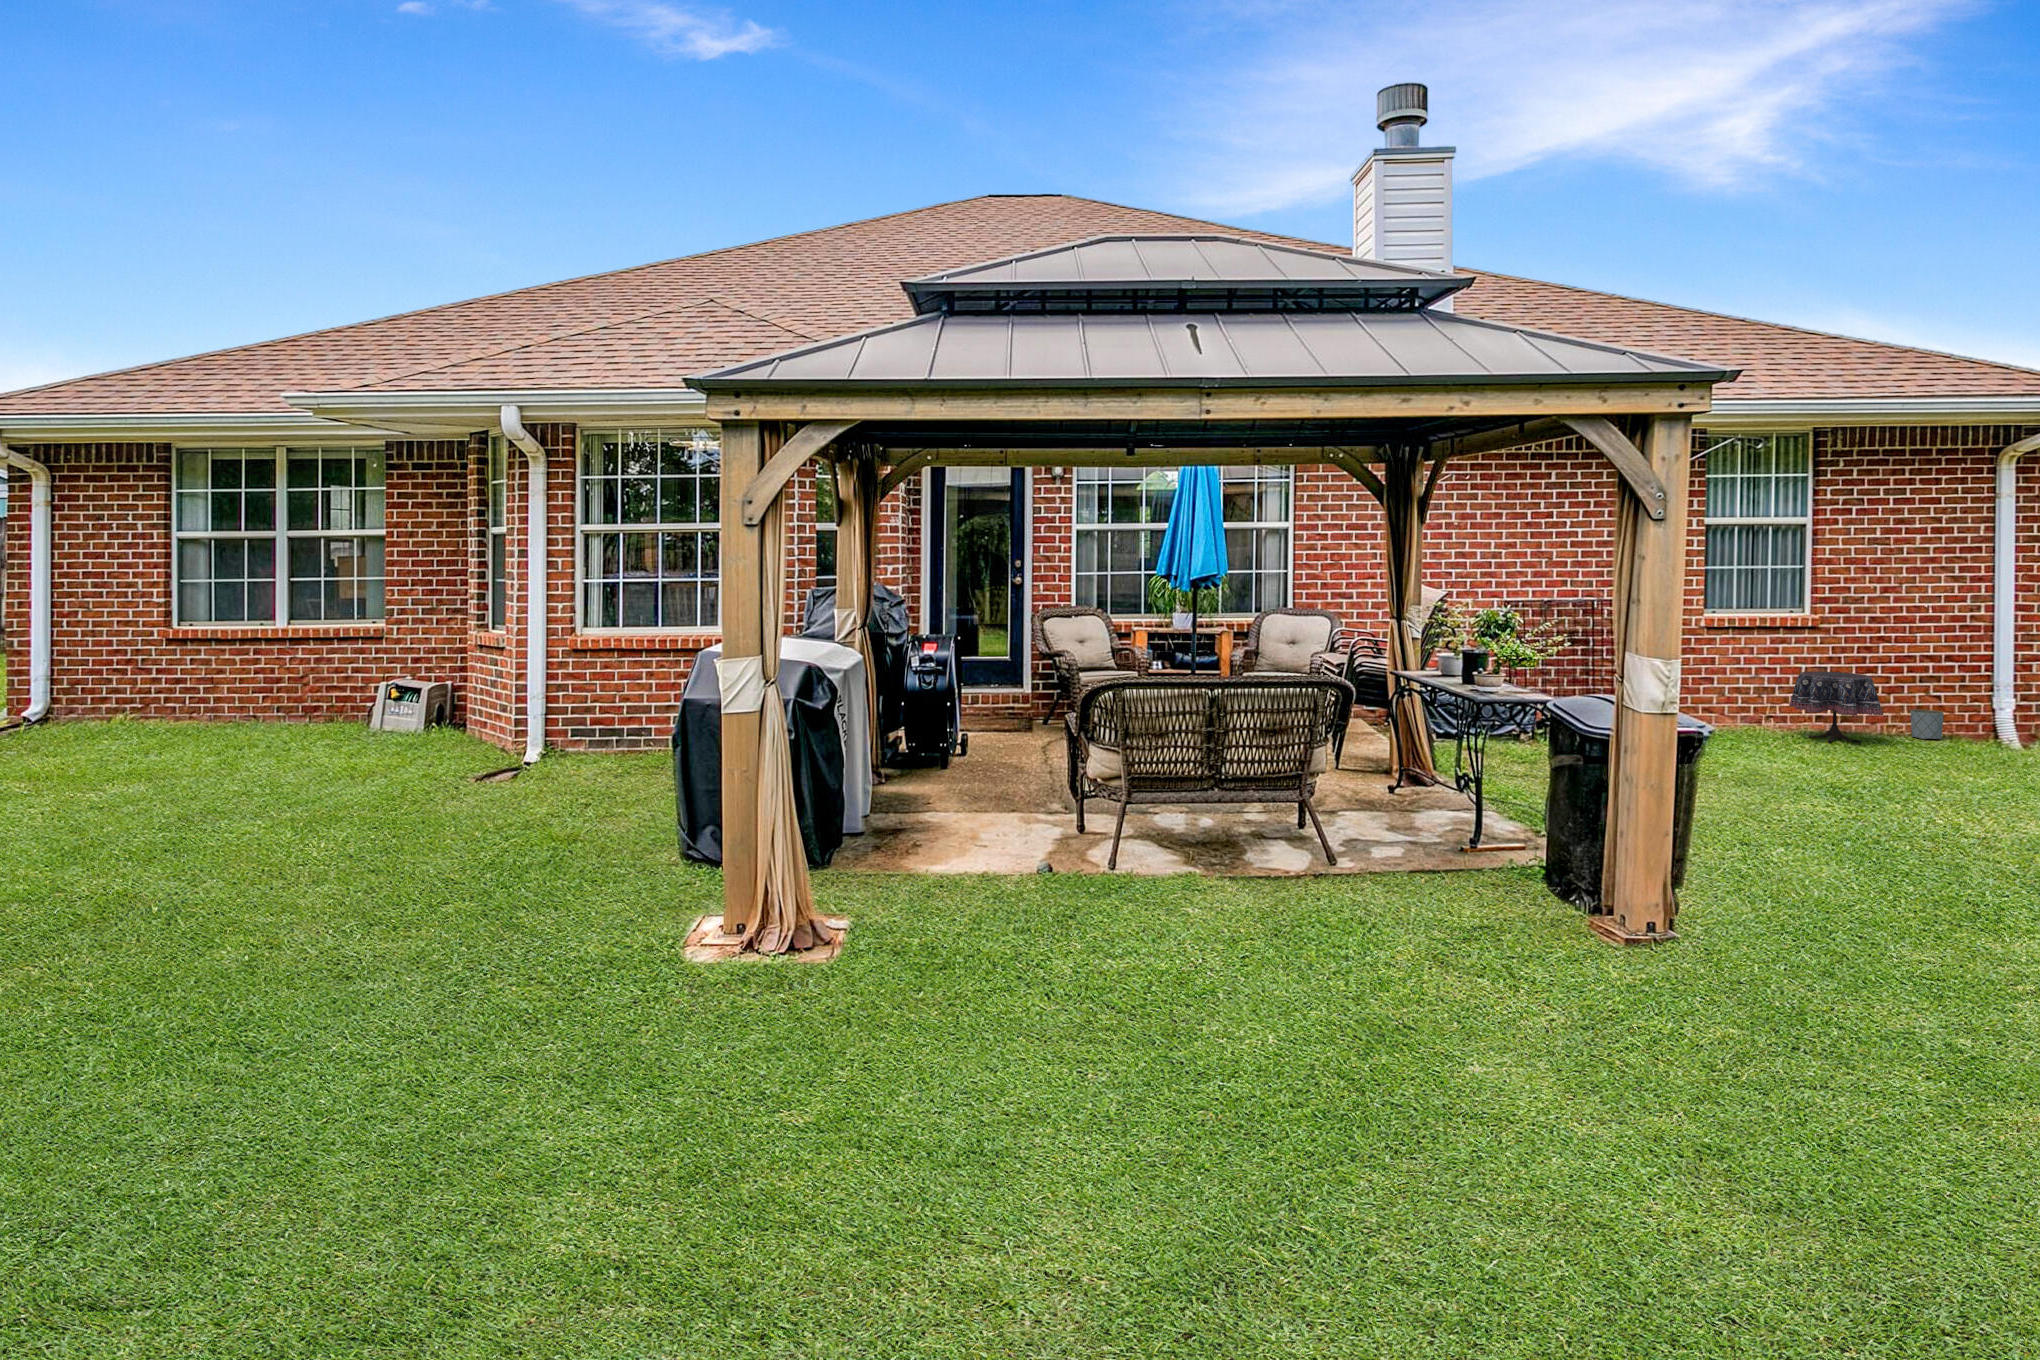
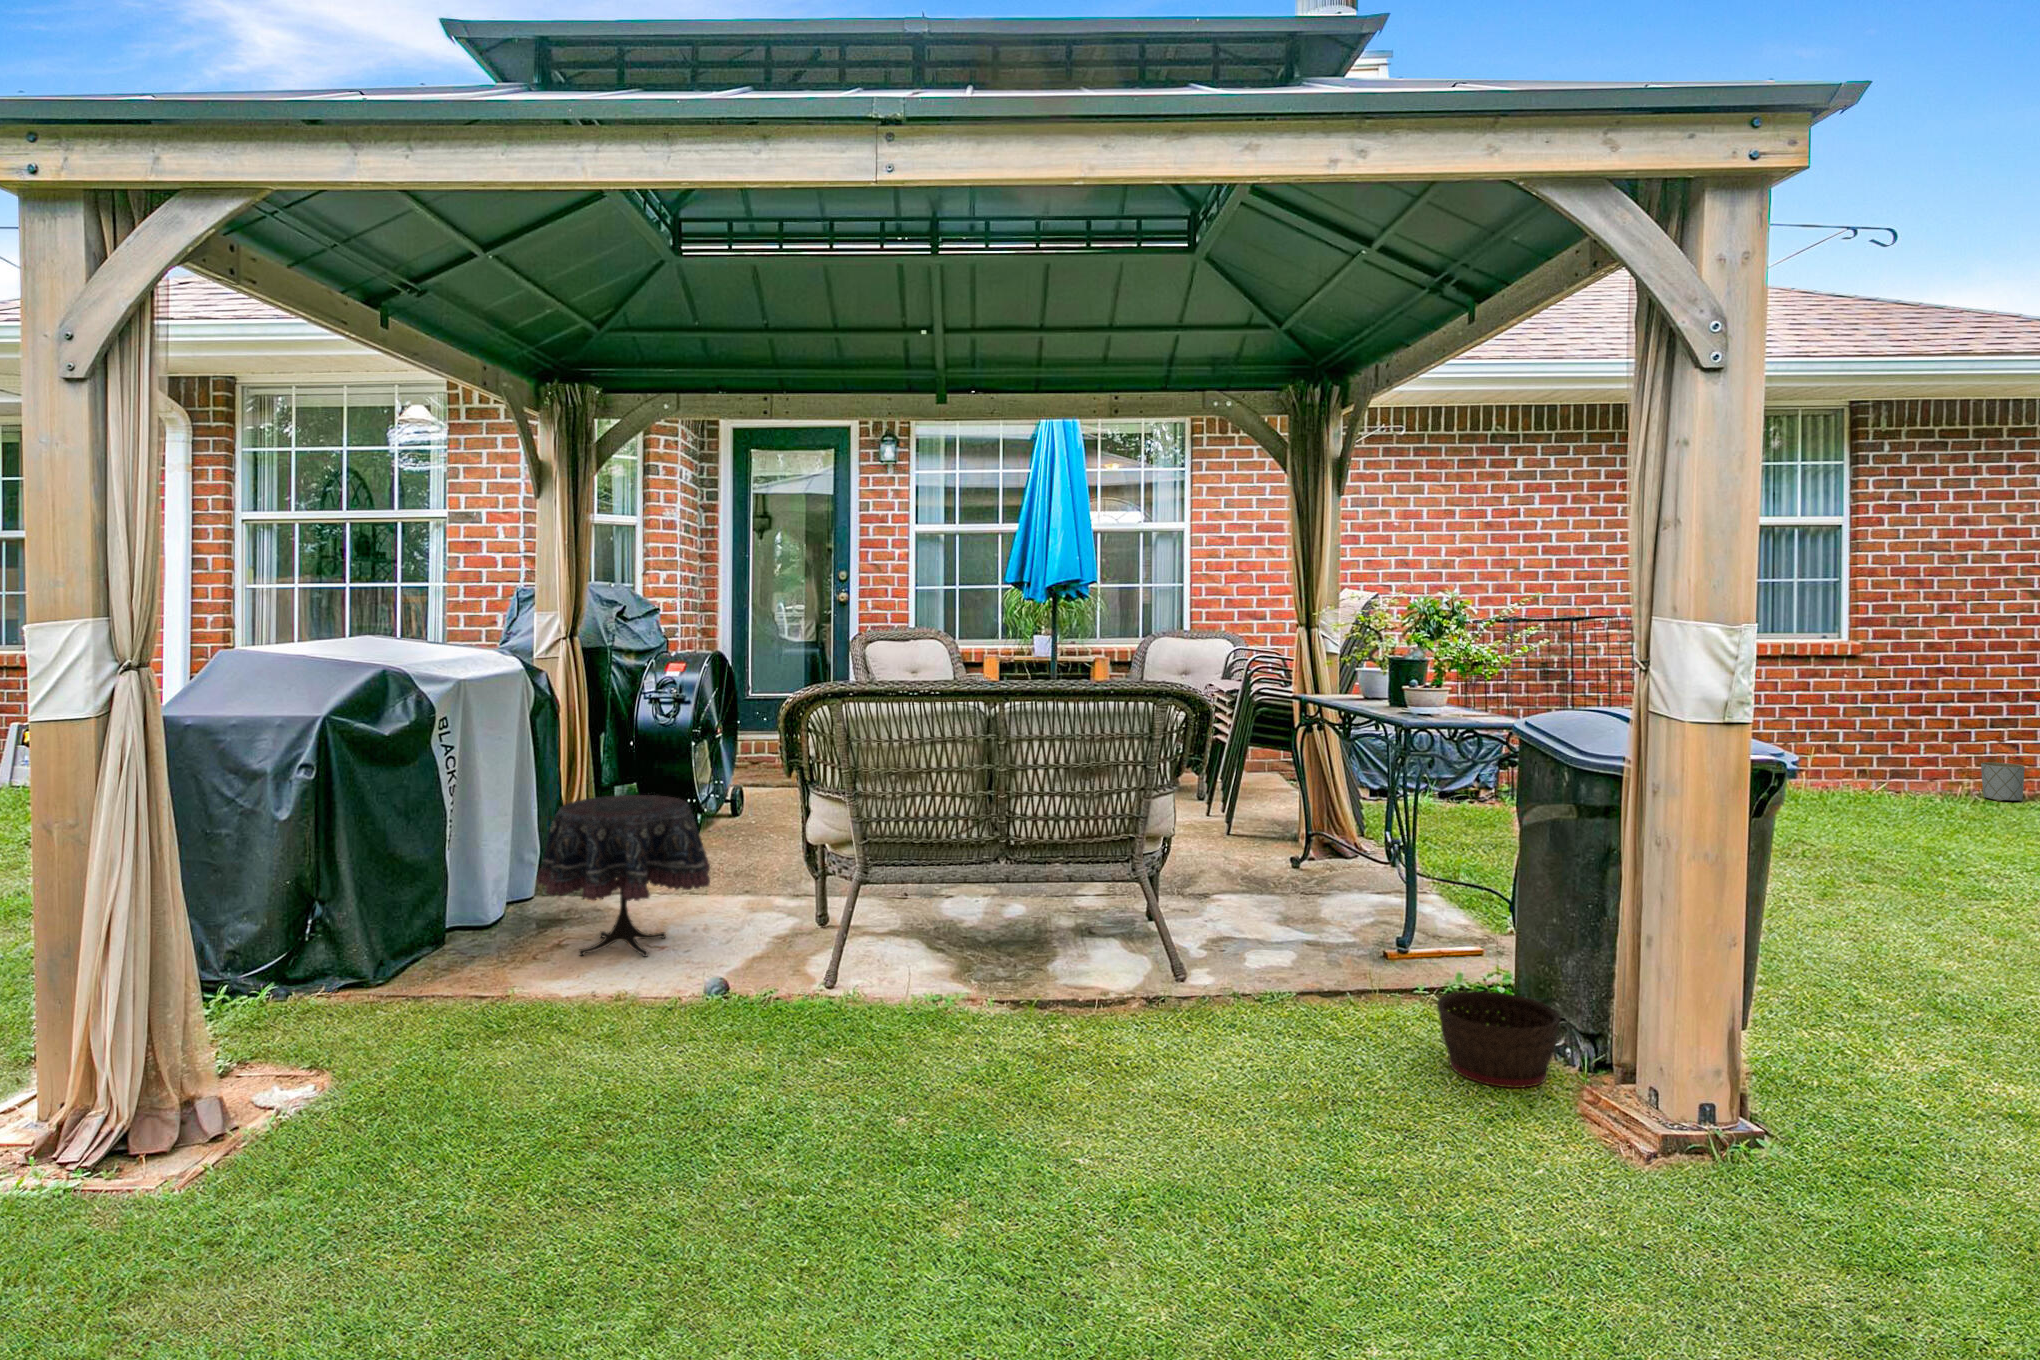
side table: present [1789,671,1883,743] -> present [537,795,710,957]
basket: none [1512,869,1596,931] -> present [1437,990,1560,1088]

